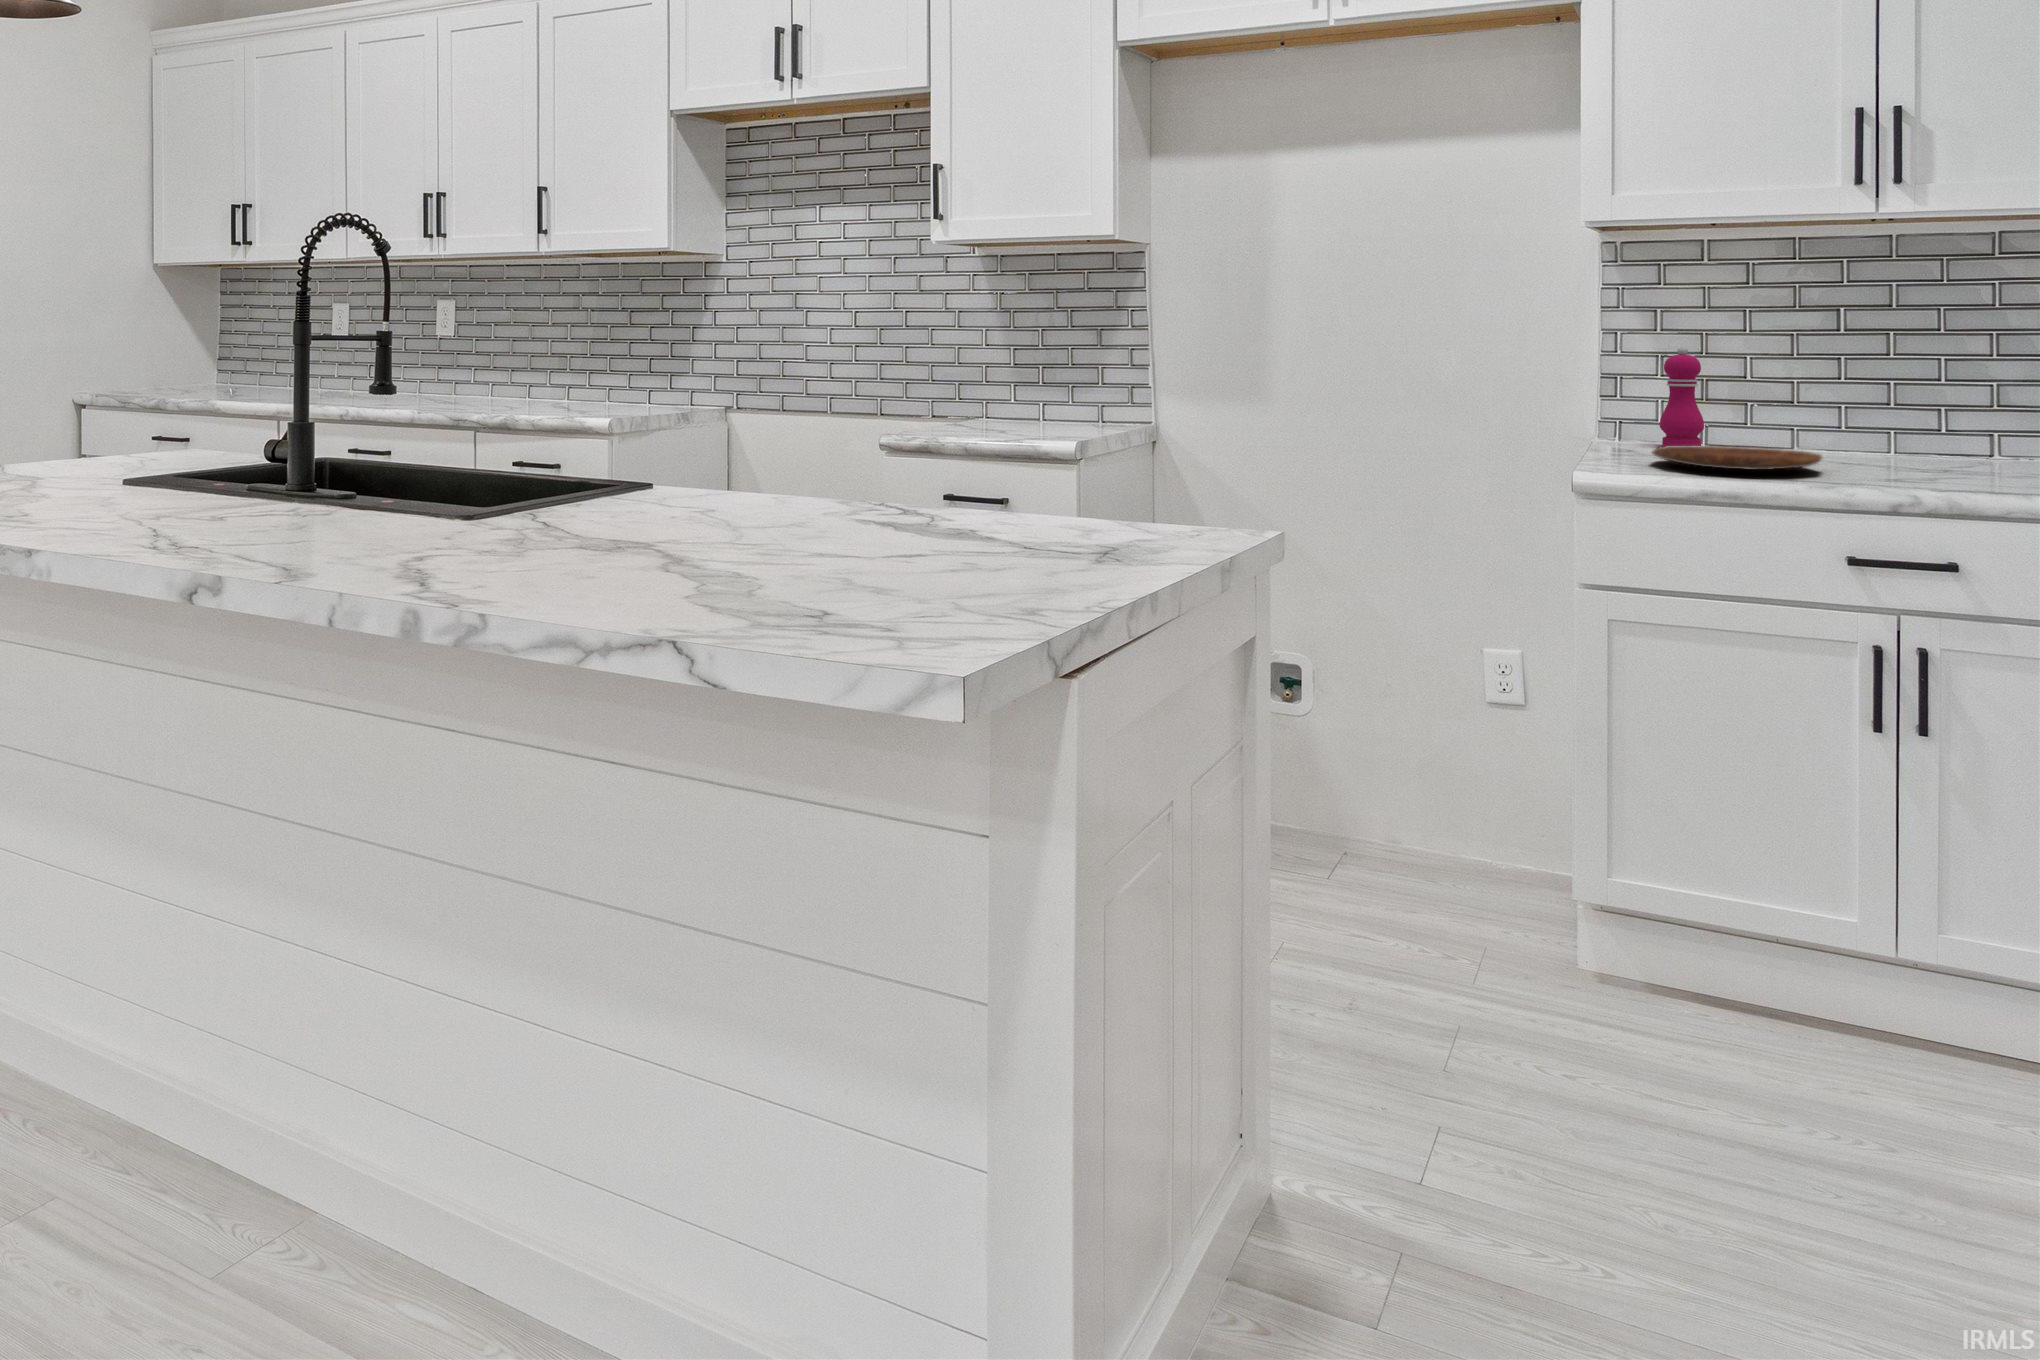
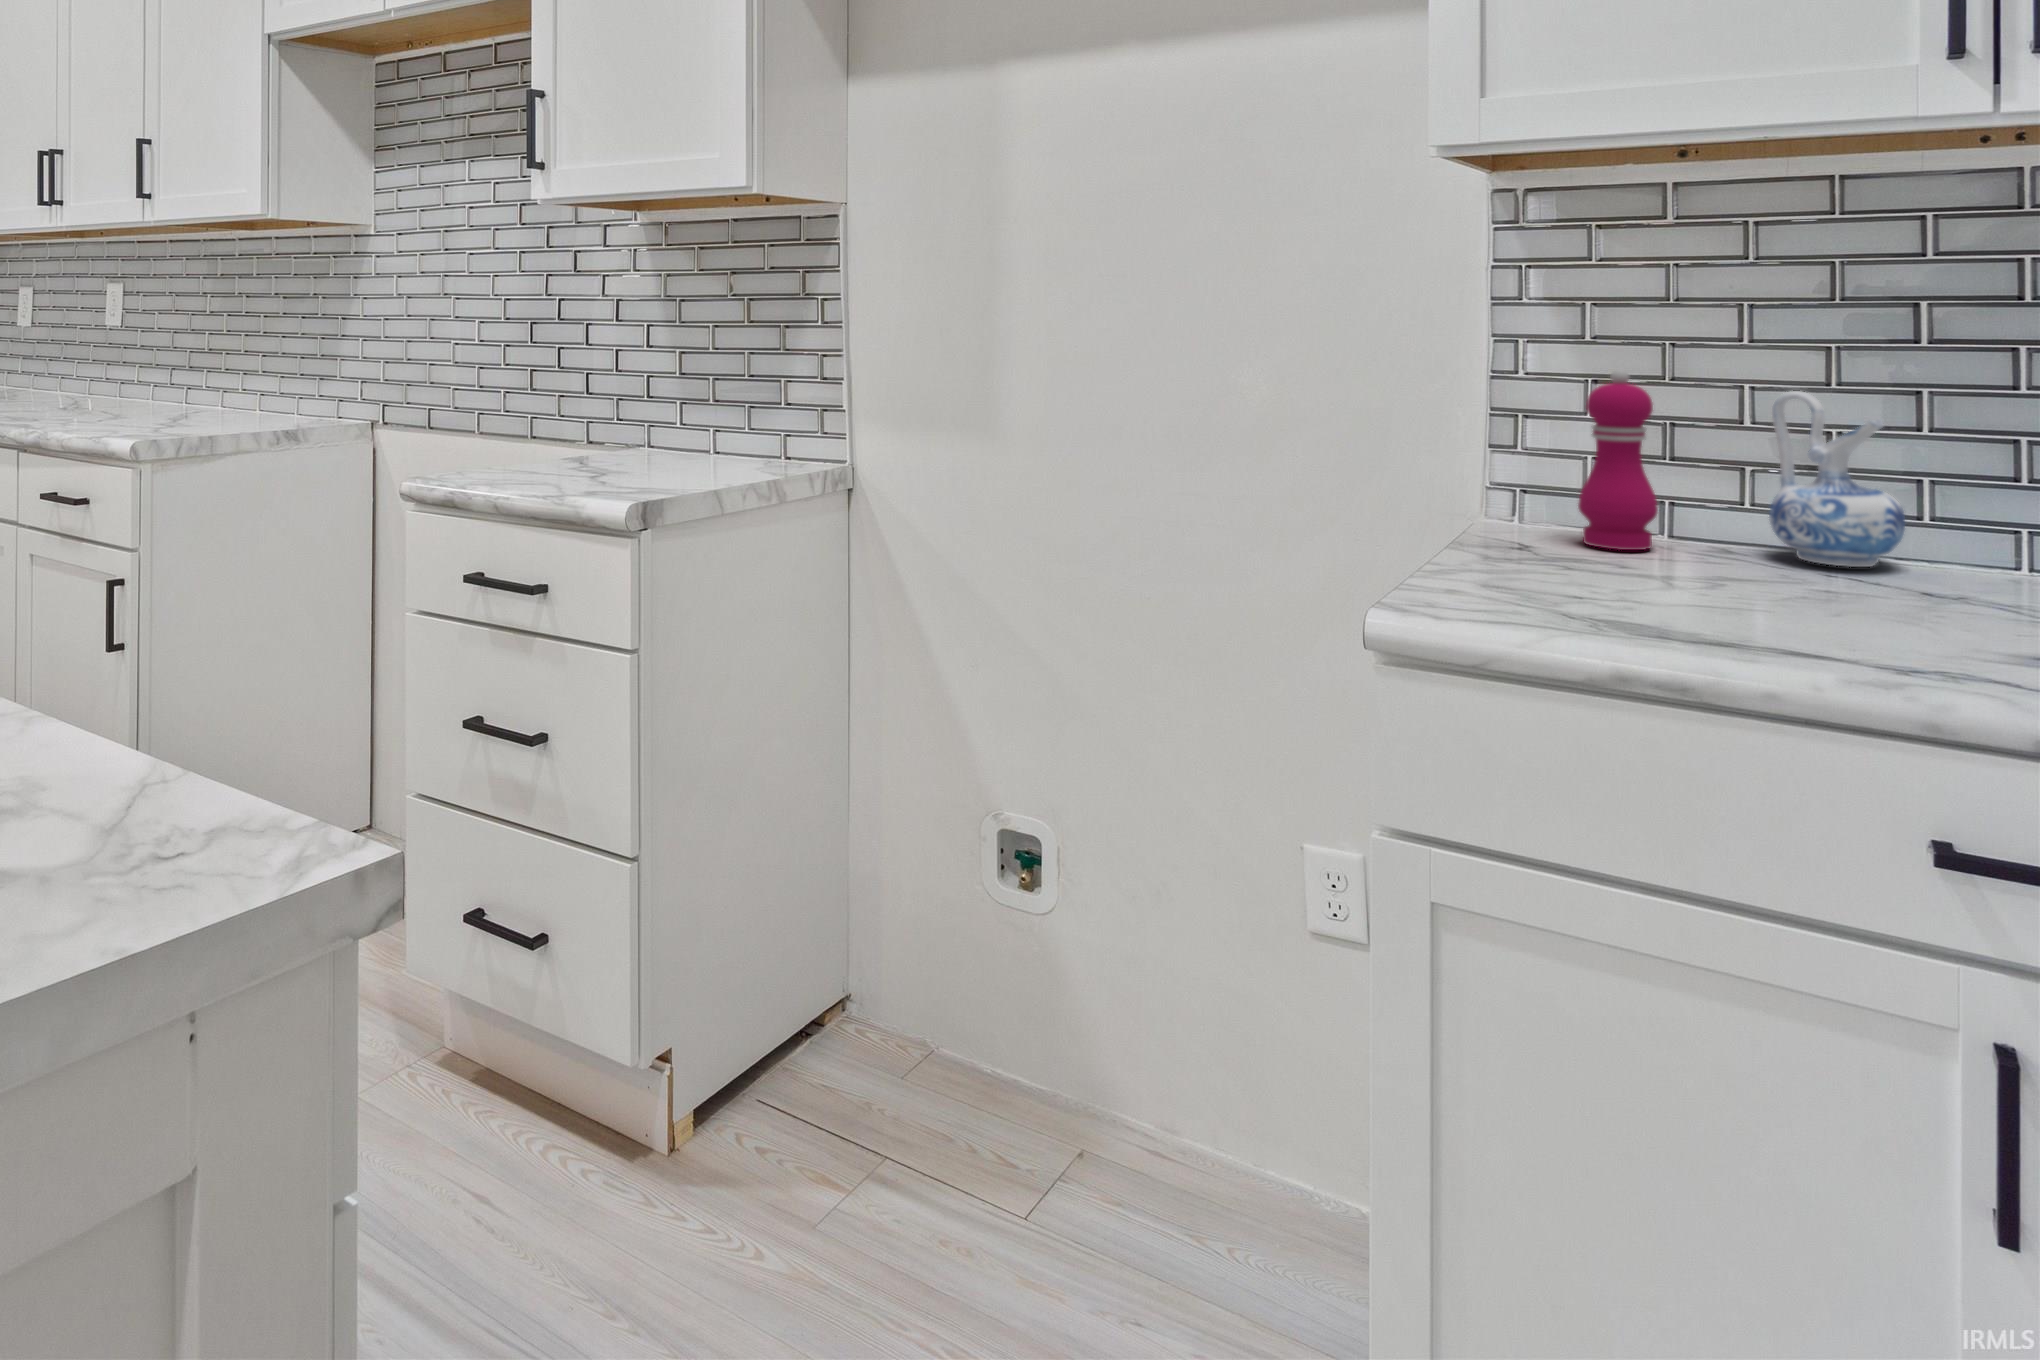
ceramic pitcher: none [1764,358,1834,452] -> present [1769,391,1905,567]
tray: present [1652,446,1822,470] -> none [1536,558,1878,631]

